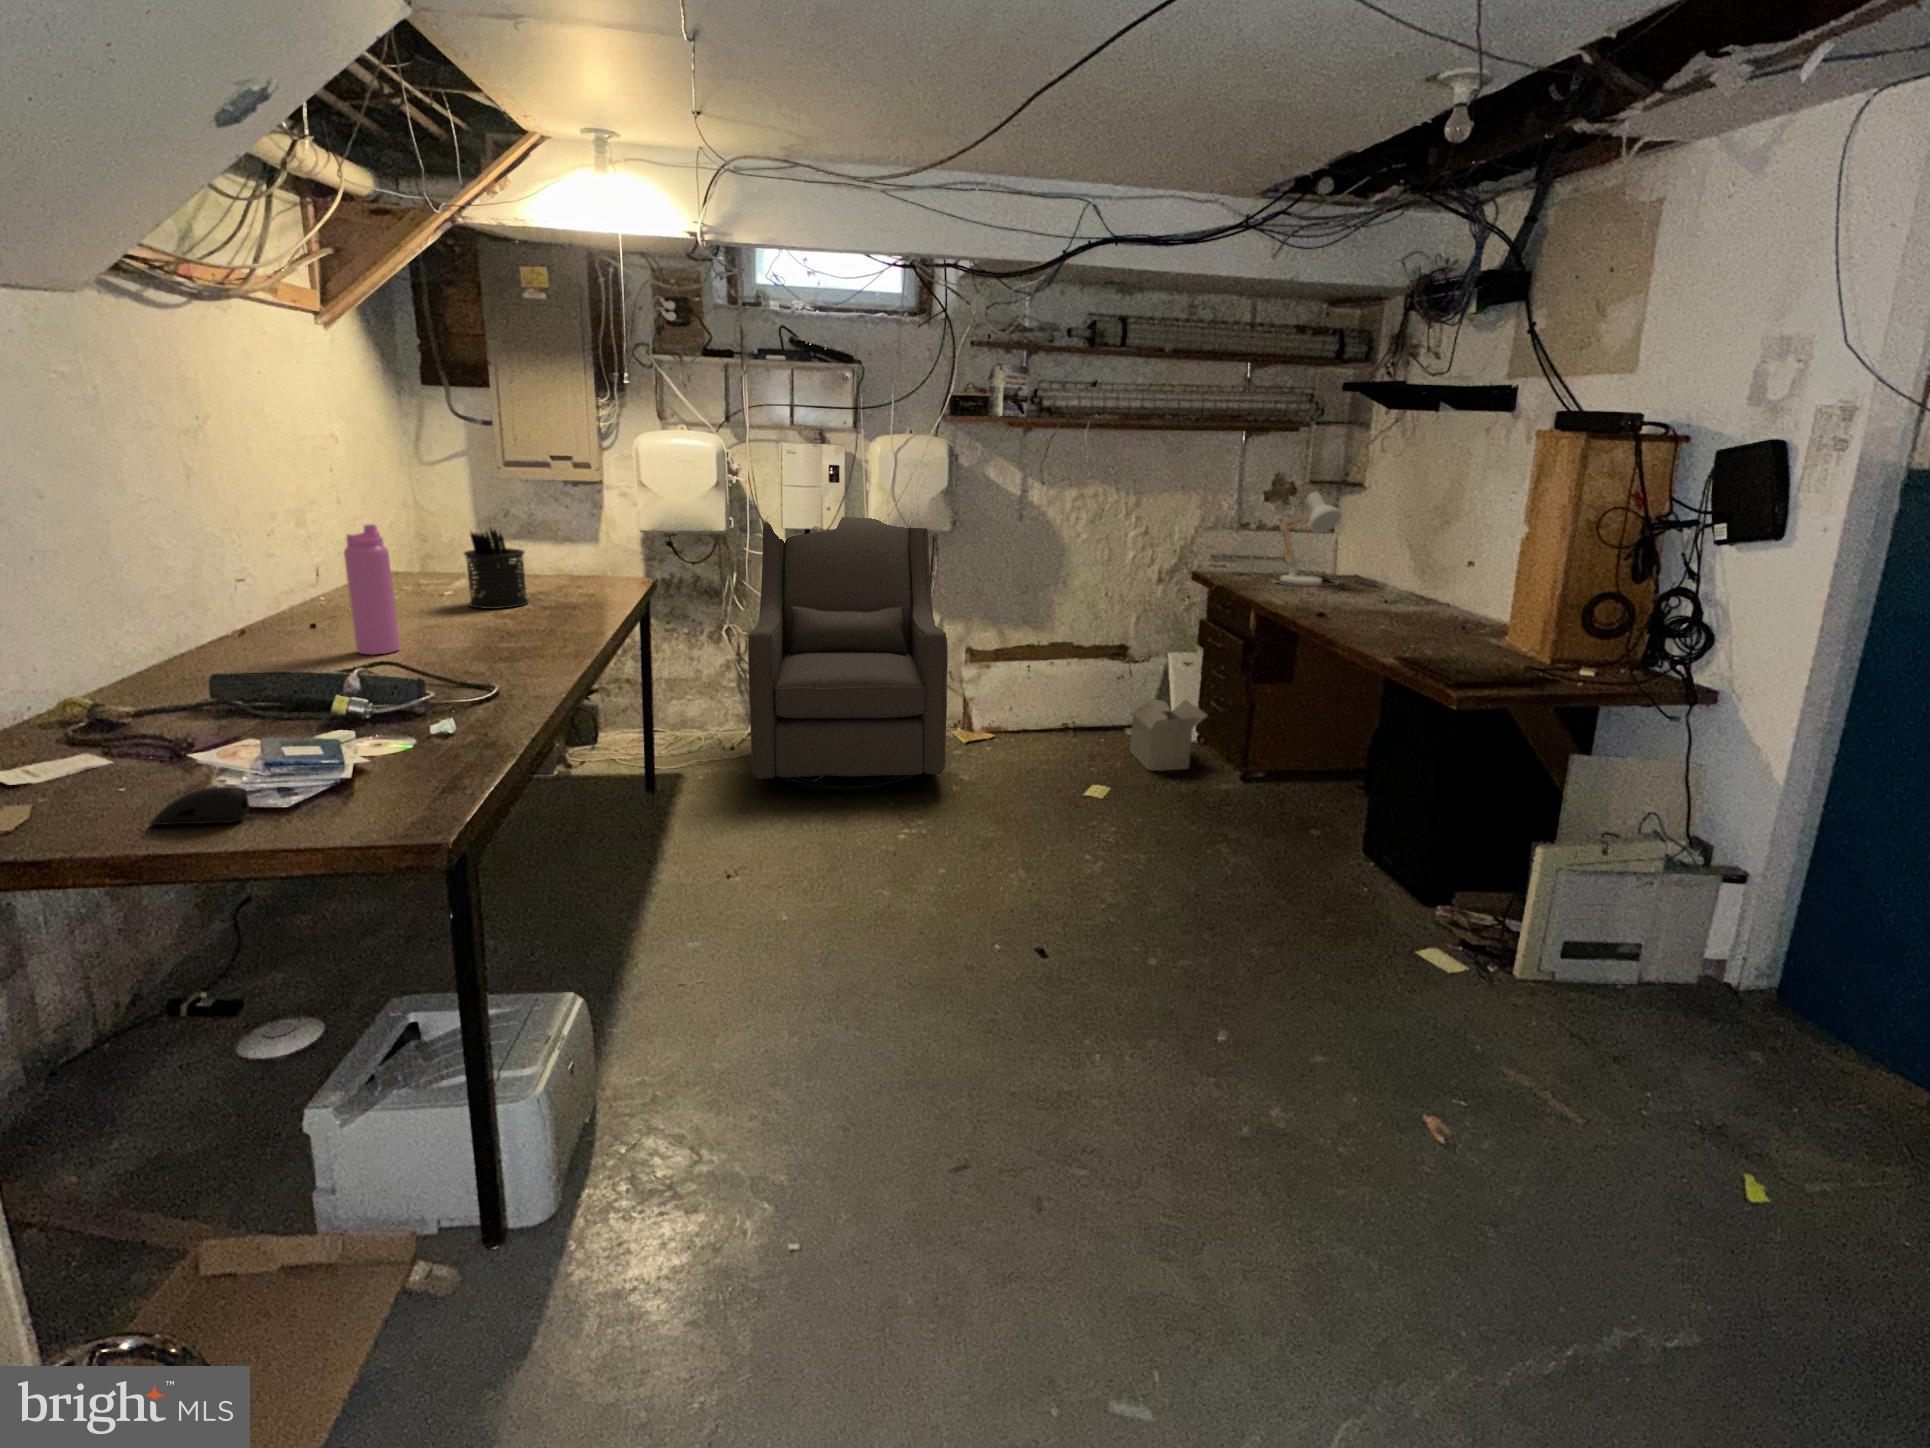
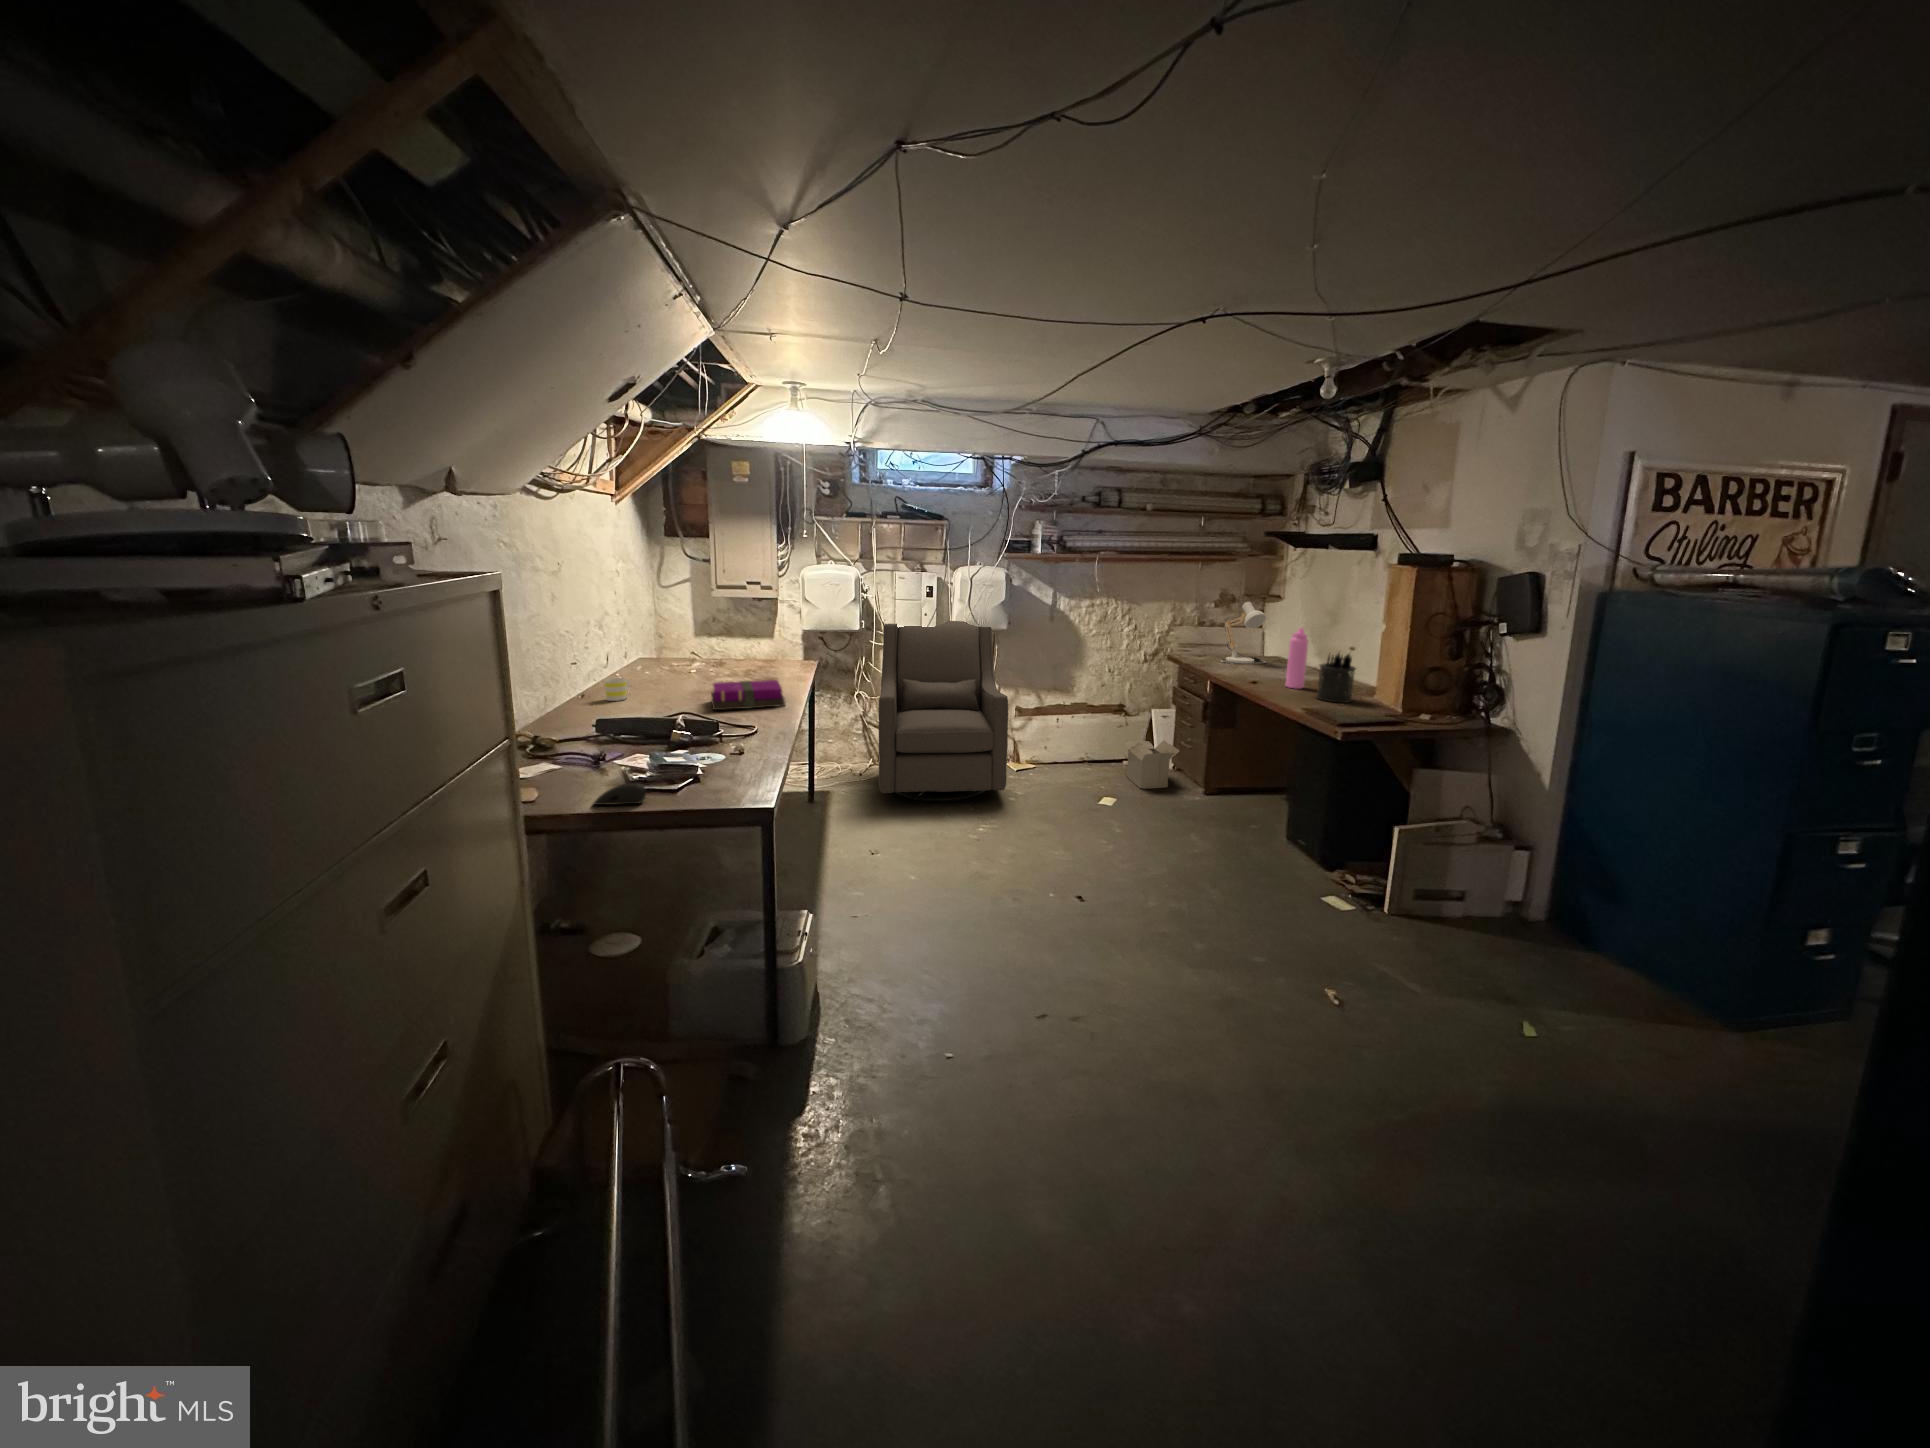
water bottle: present [344,524,400,655] -> present [1285,628,1308,689]
pen holder: present [464,529,528,609] -> present [1316,653,1356,703]
mug: none [283,602,331,639] -> present [604,678,630,701]
notebook: none [450,607,574,655] -> present [711,680,785,710]

